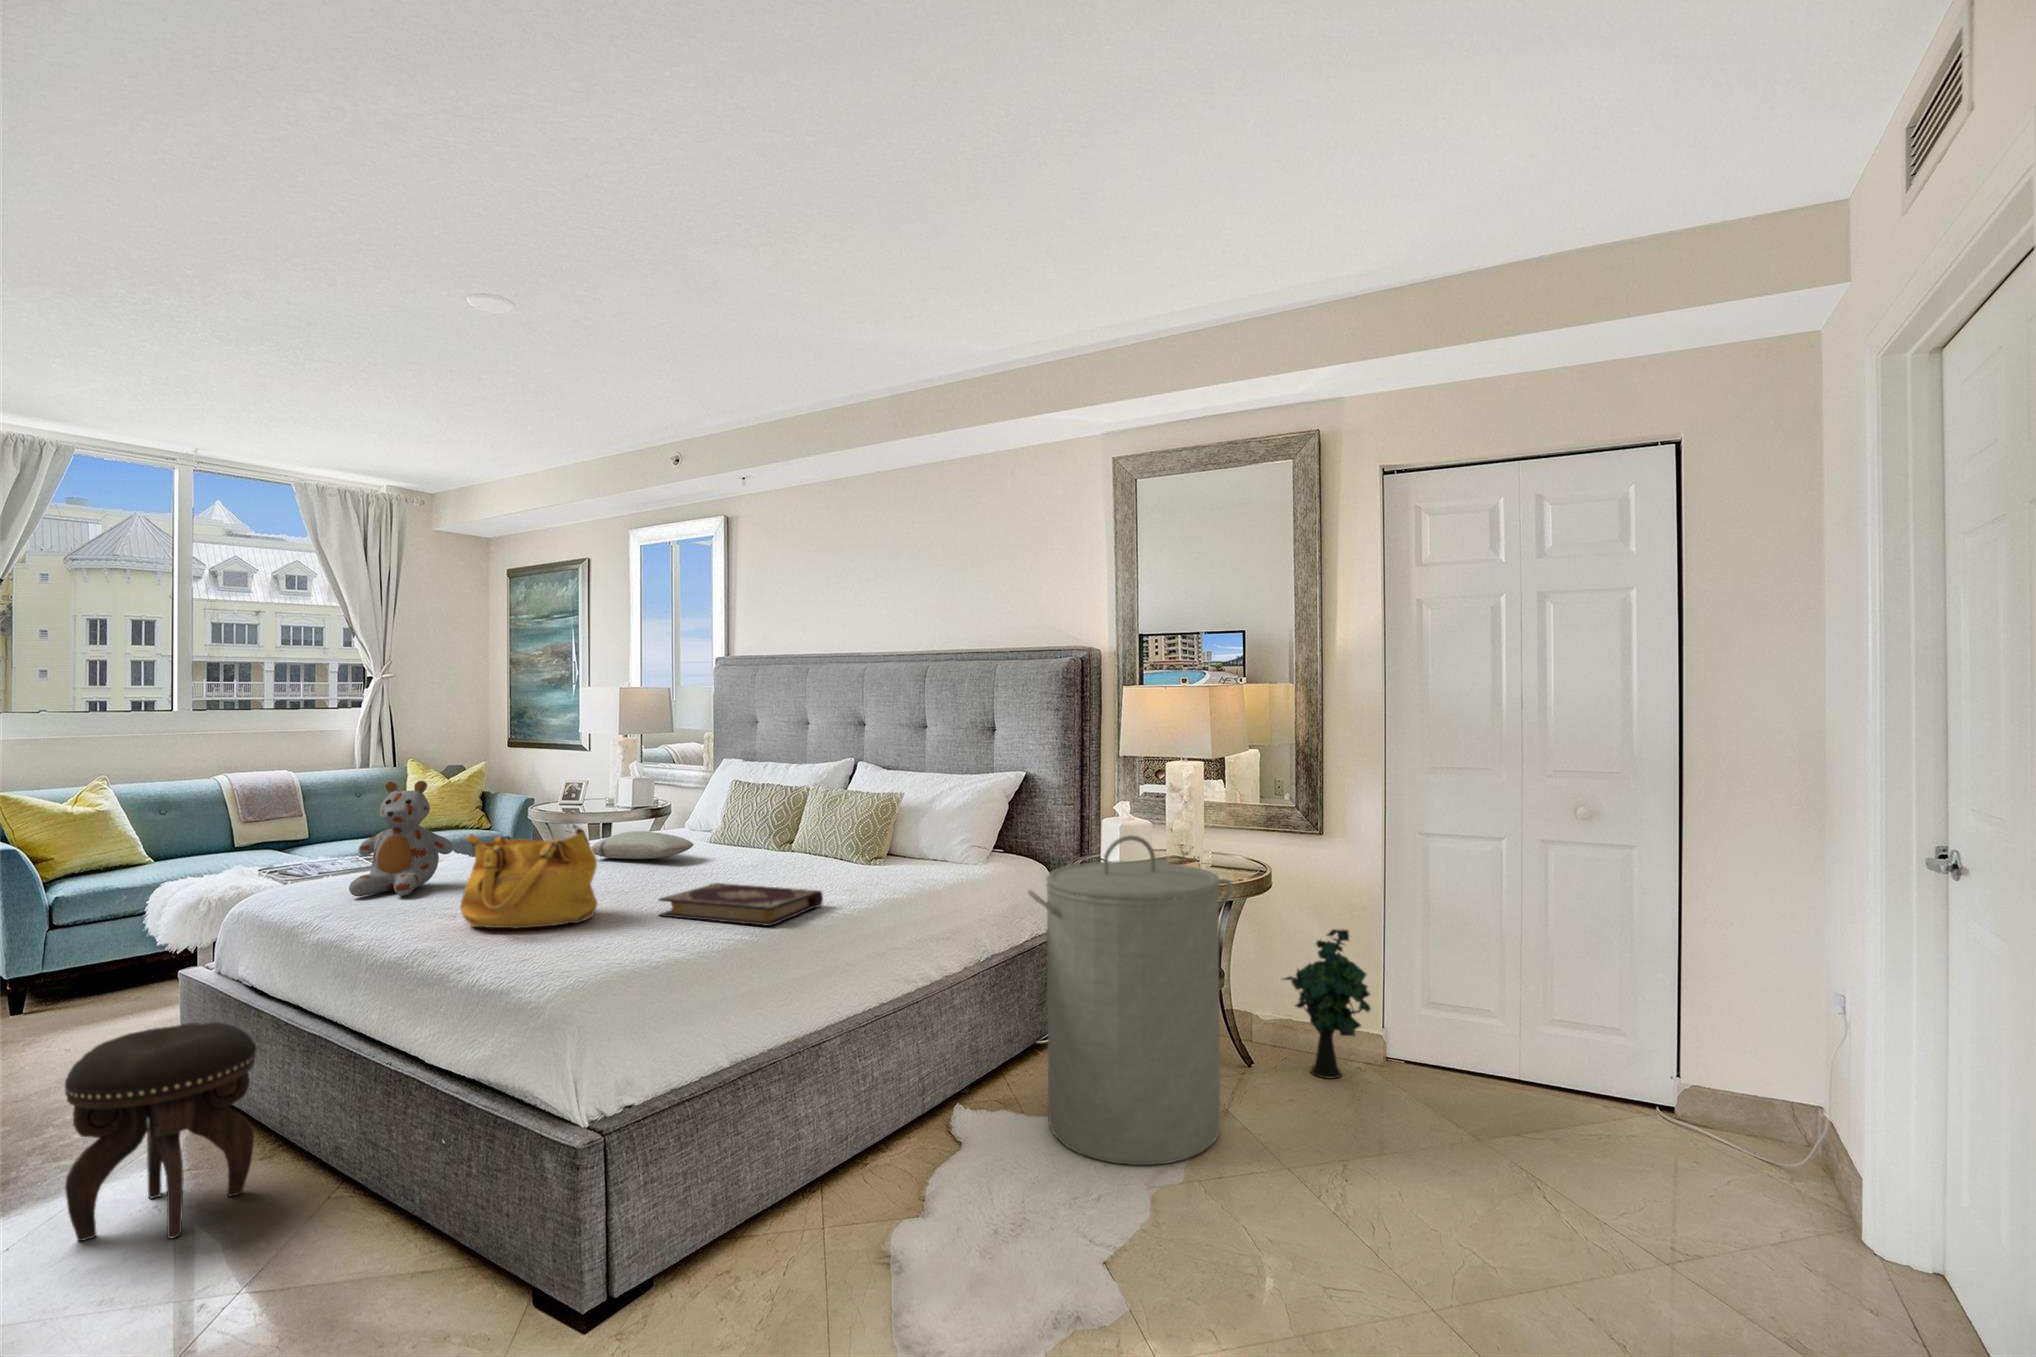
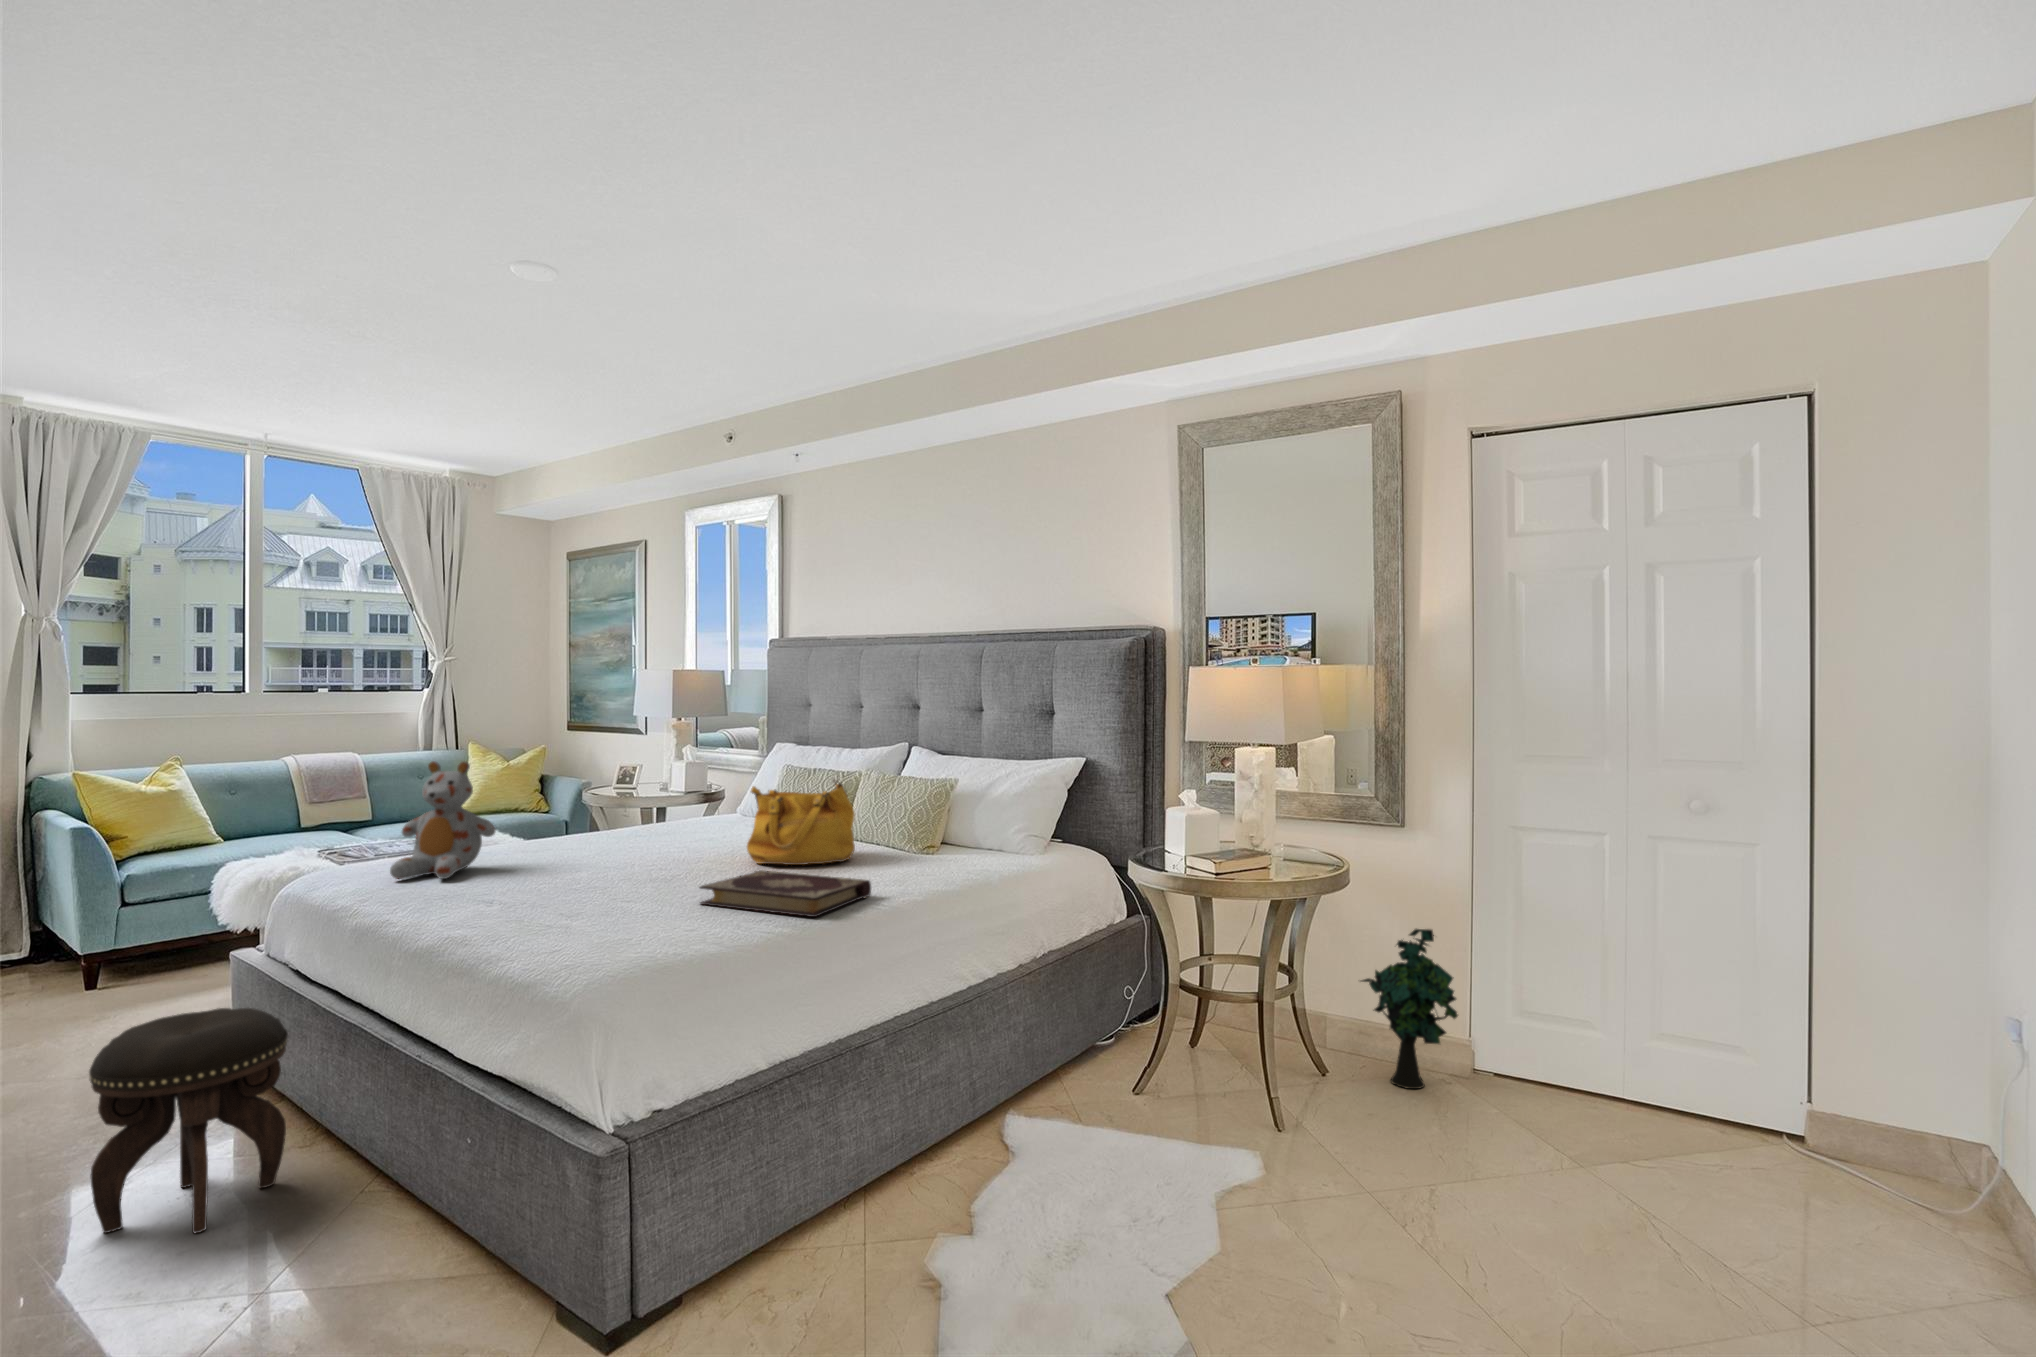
handbag: present [460,825,597,928] -> present [747,780,855,865]
pillow: present [591,831,694,859] -> none [638,816,742,844]
laundry hamper: present [1028,835,1233,1165] -> none [1088,825,1310,1183]

